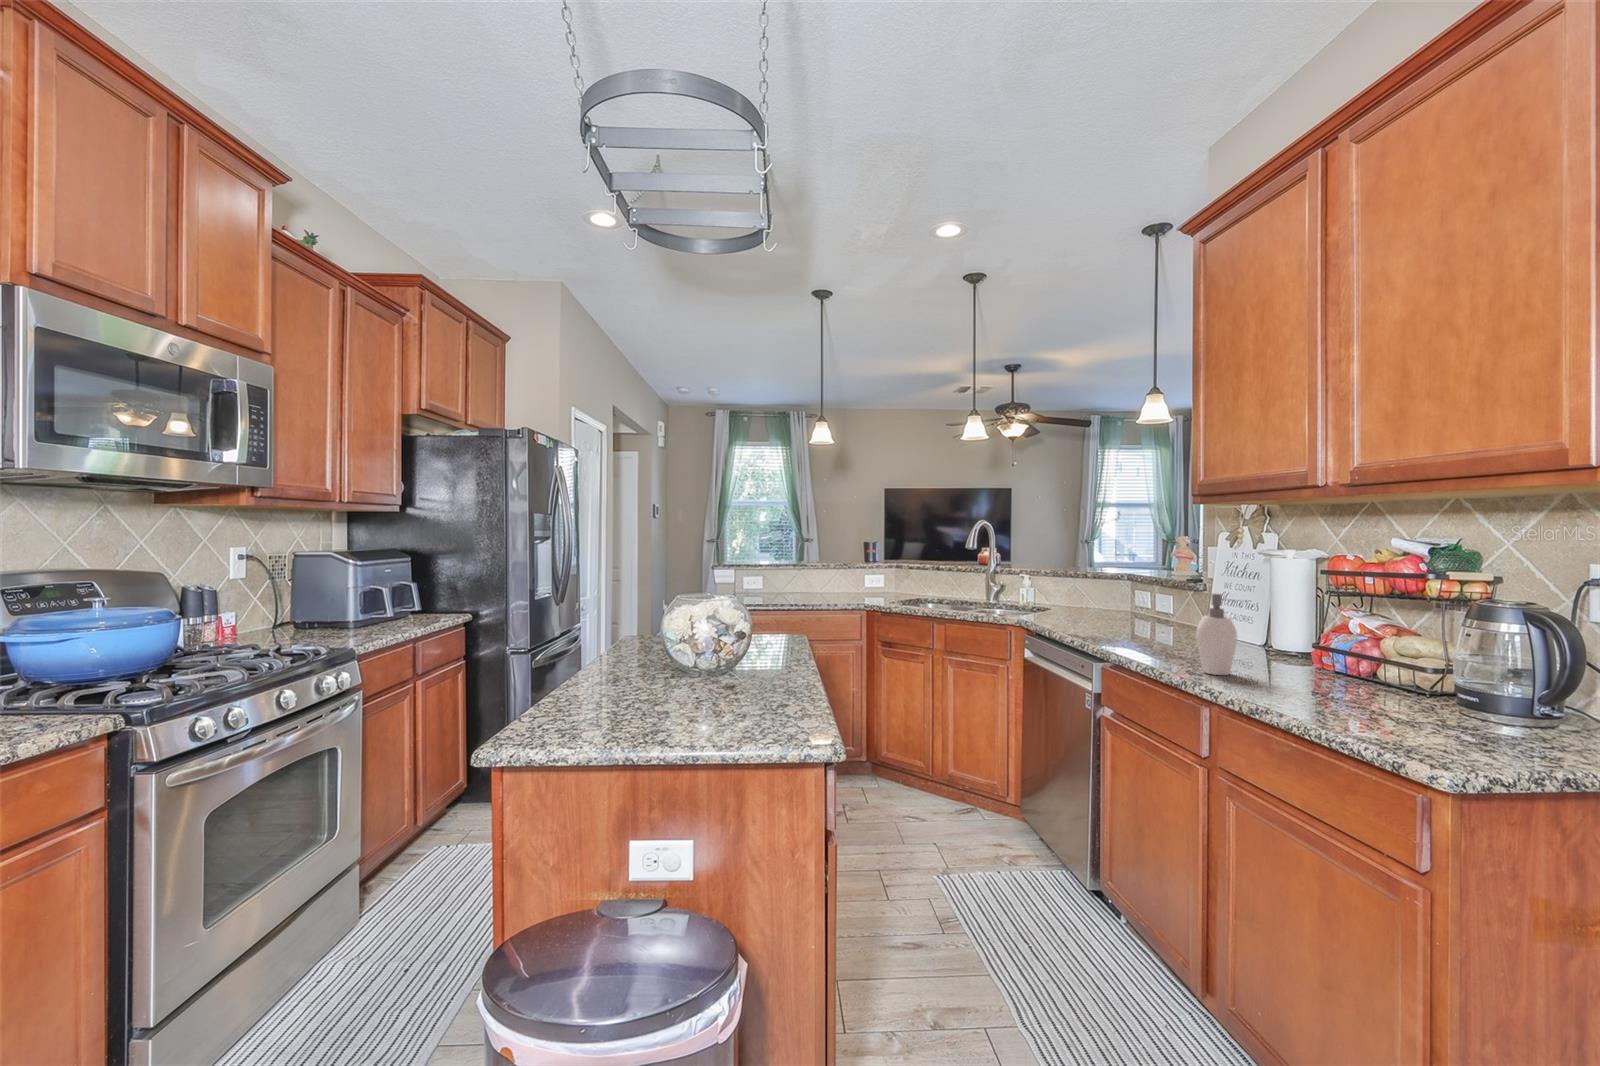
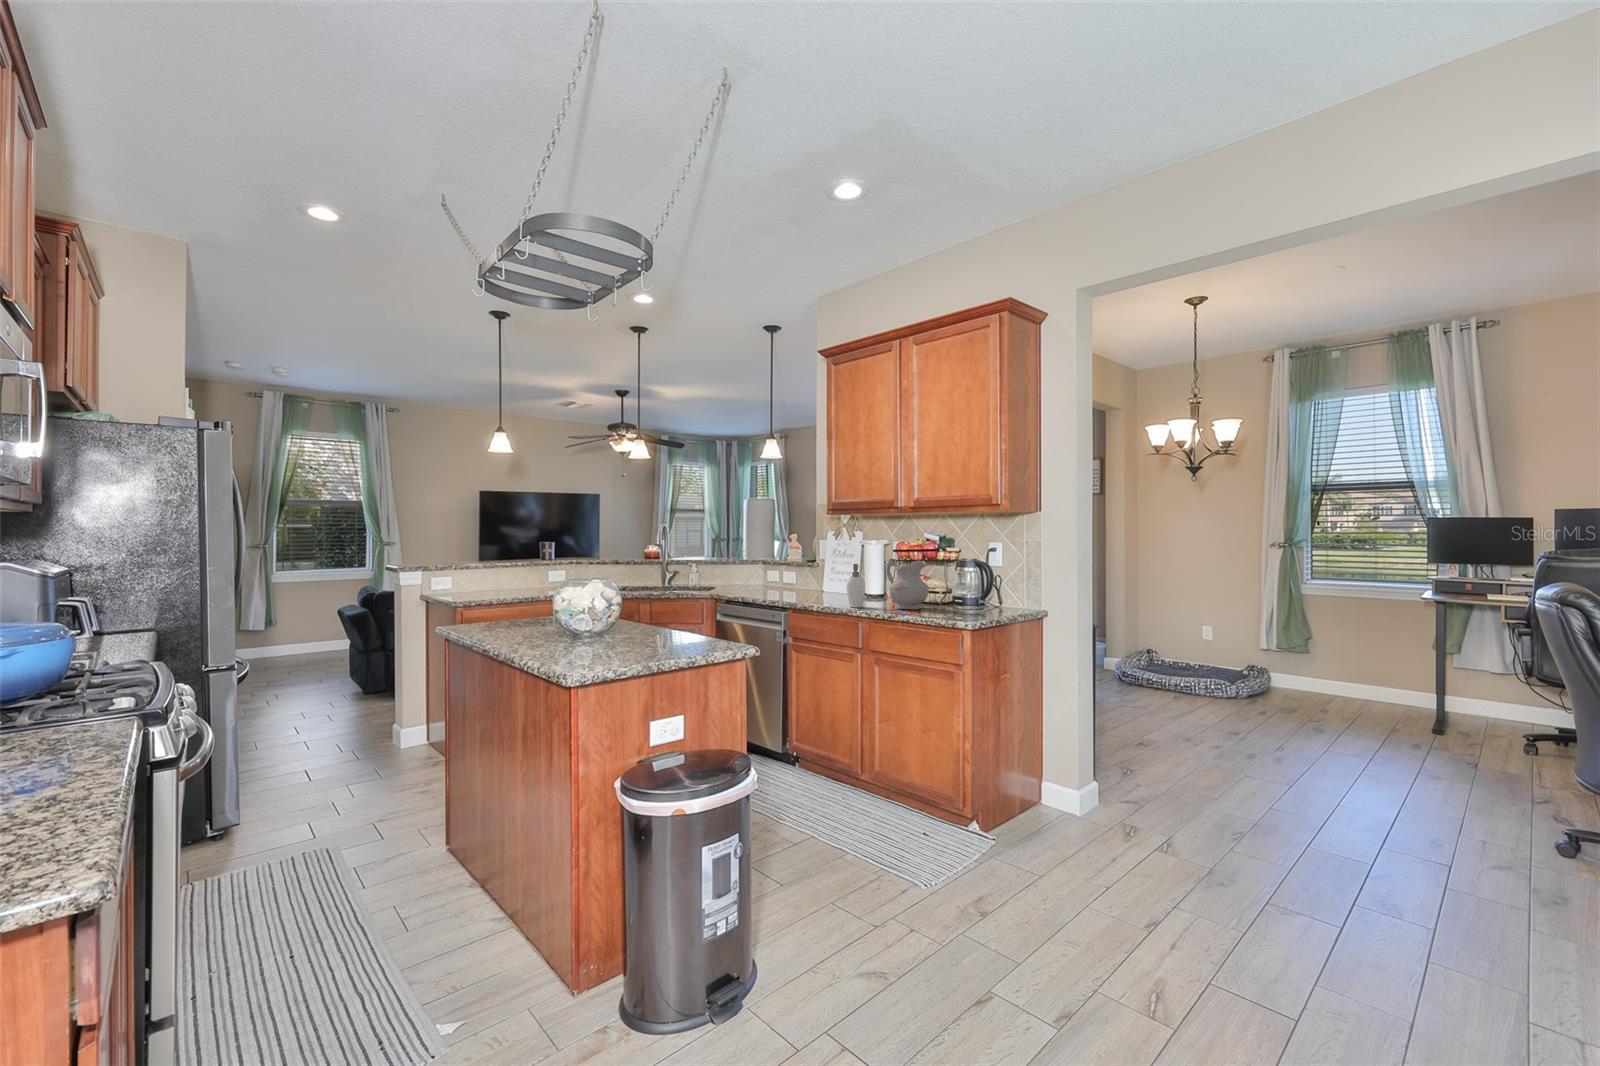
ceramic pitcher: none [1283,589,1386,700] -> present [886,559,929,610]

